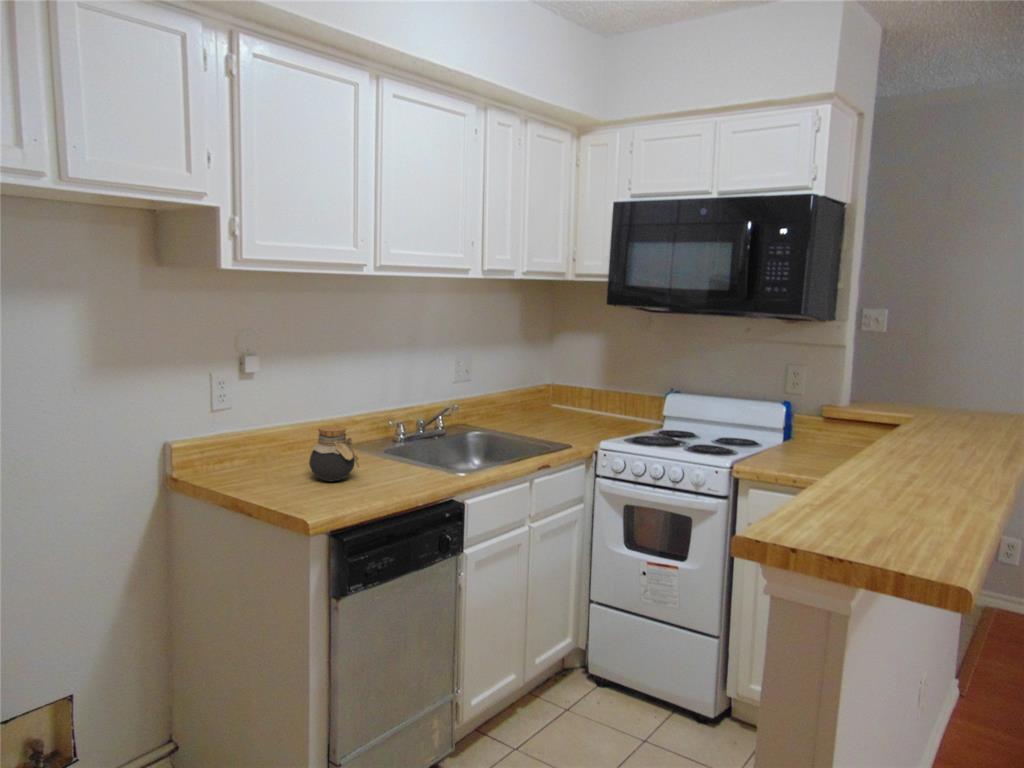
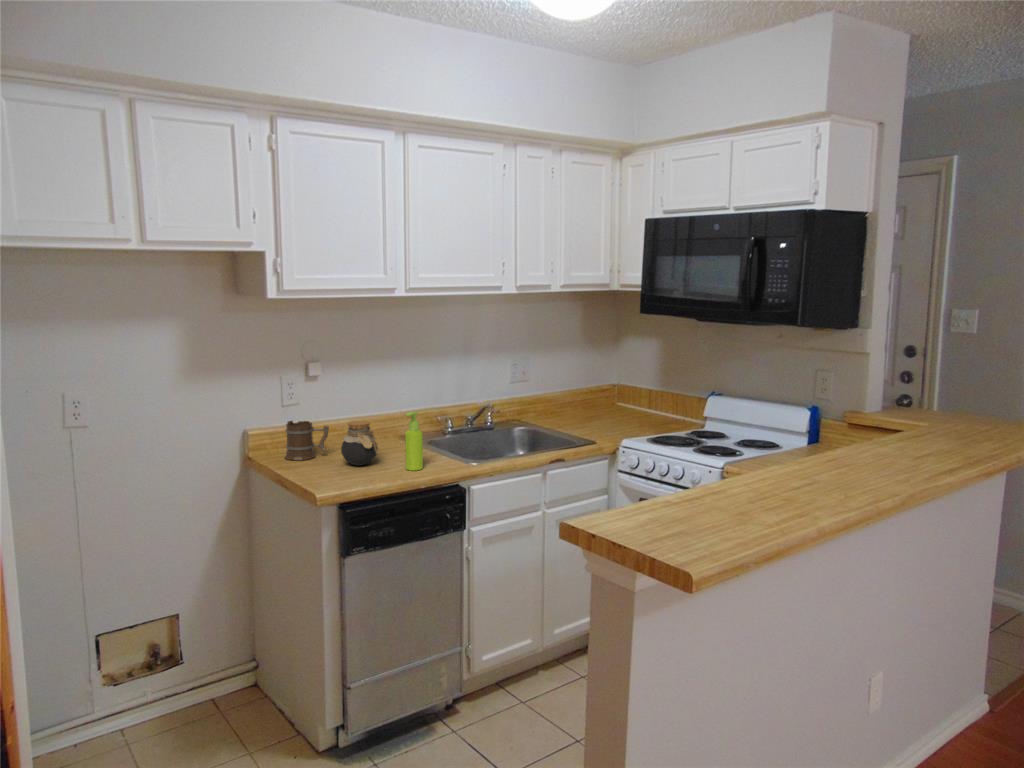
soap dispenser: none [394,414,415,485] -> present [405,412,423,471]
mug: none [226,427,284,478] -> present [285,421,329,460]

